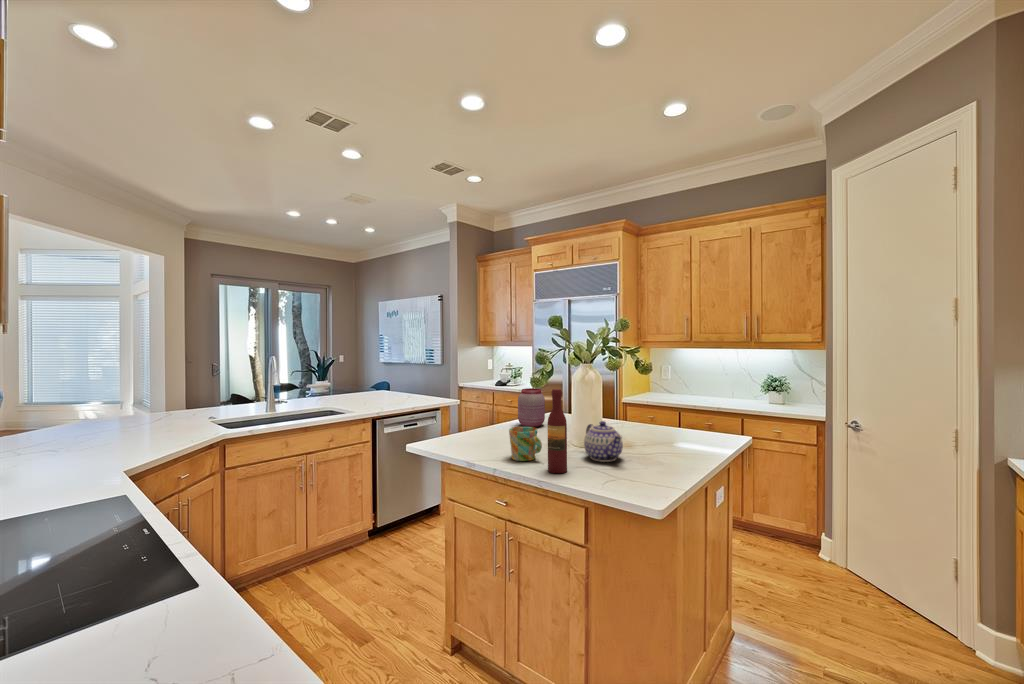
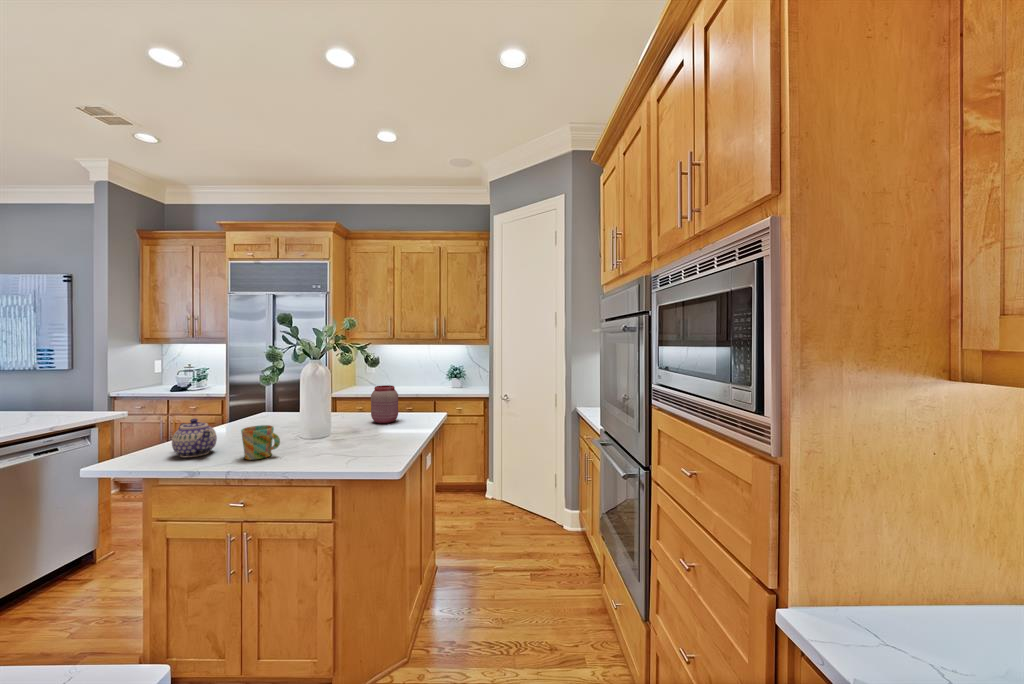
jar: present [518,388,545,427] -> present [371,385,398,423]
wine bottle: present [548,389,567,473] -> none [290,386,310,463]
teapot: present [584,421,623,462] -> present [172,419,217,457]

